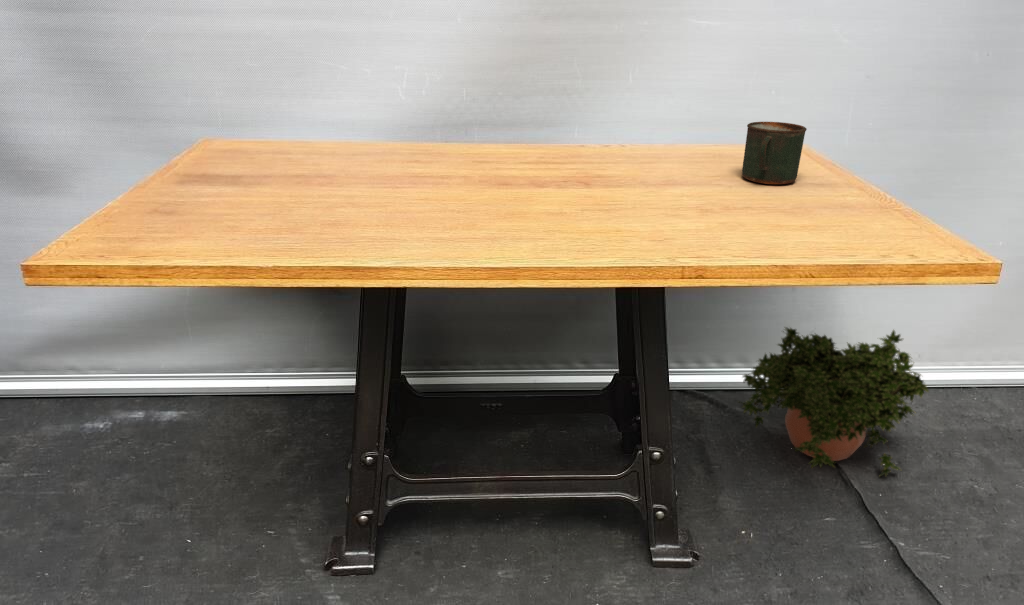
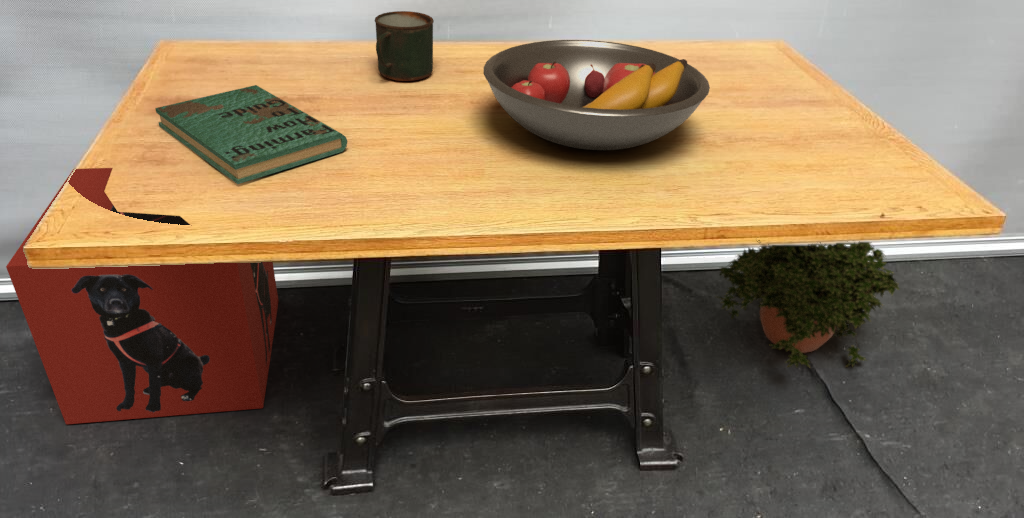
mug: present [742,122,807,184] -> present [375,11,434,81]
fruit bowl: none [480,125,696,210] -> present [483,40,710,150]
book: none [184,165,350,229] -> present [155,85,347,184]
storage box: none [49,264,309,501] -> present [6,168,278,424]

